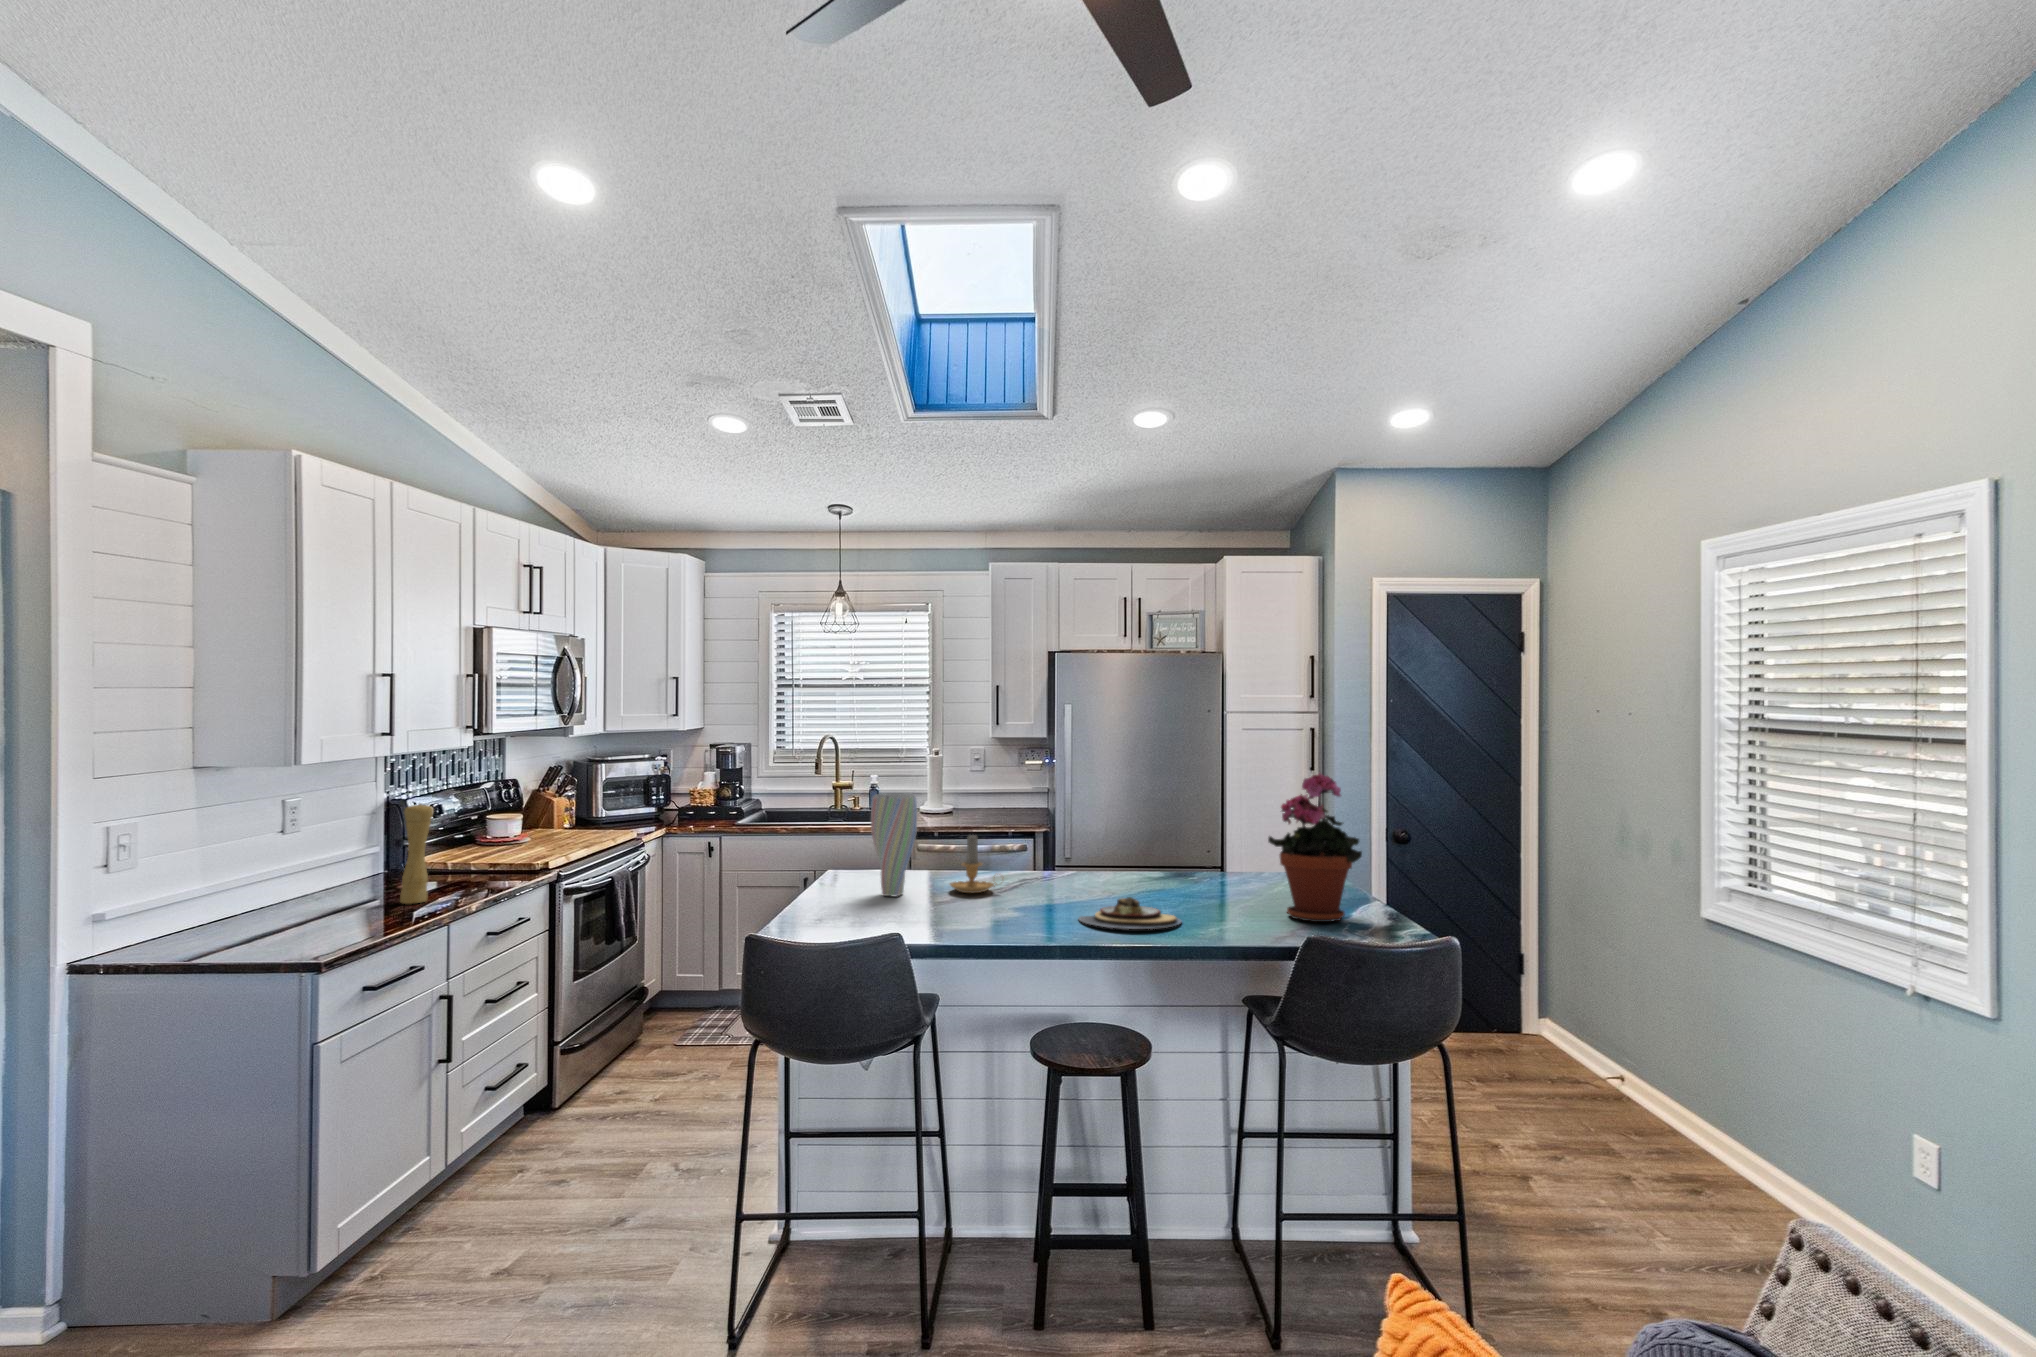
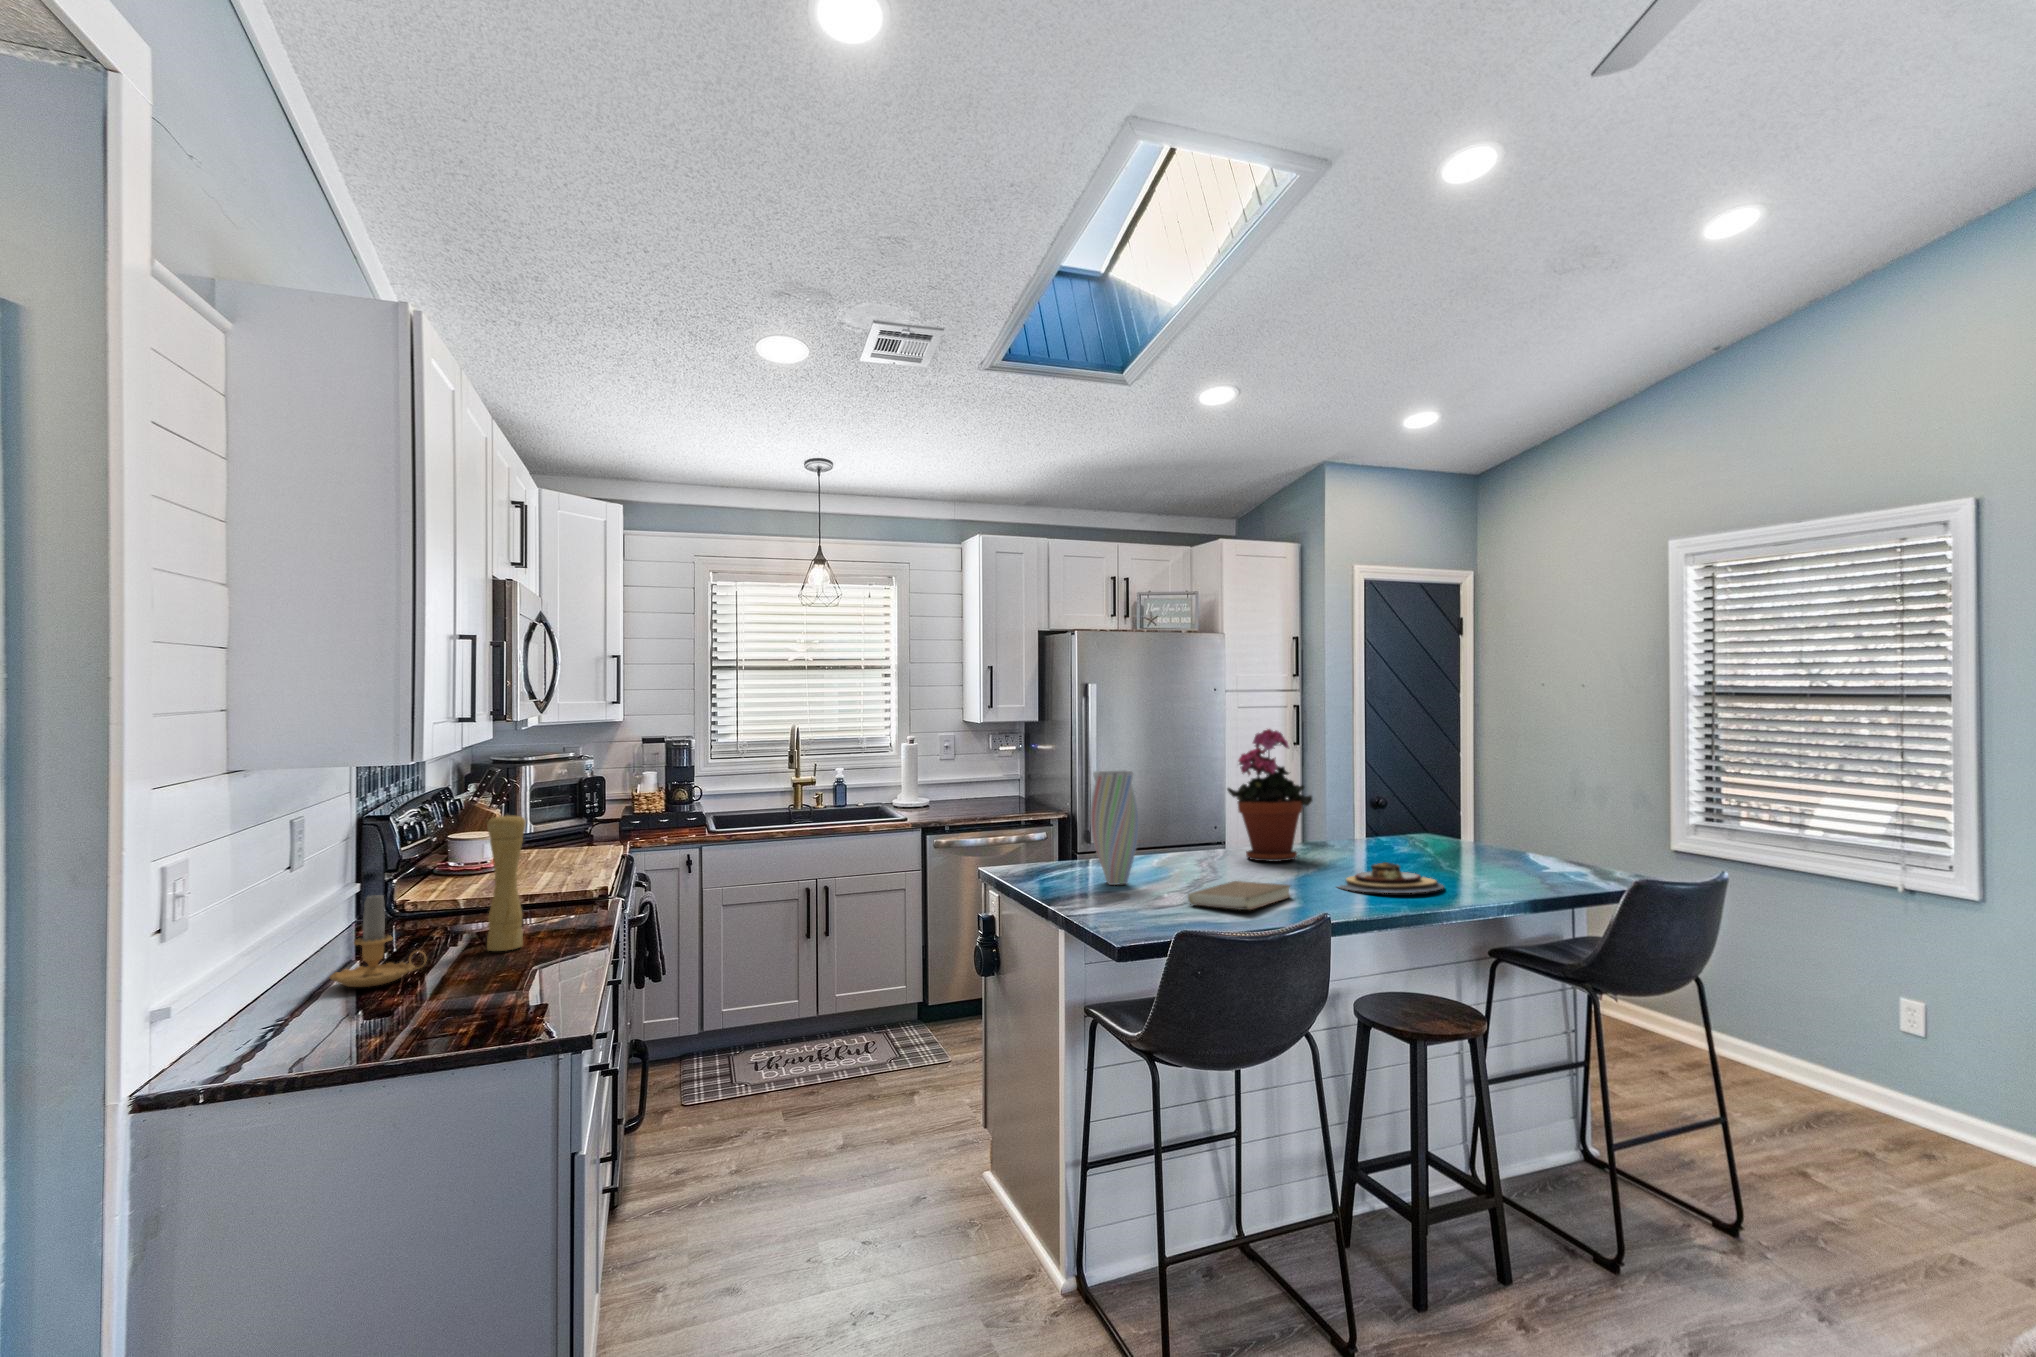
potted plant: present [1268,774,1362,922] -> present [1227,729,1312,861]
candle: present [950,835,996,893] -> present [330,895,426,987]
book: none [907,902,1012,929] -> present [1188,881,1291,910]

